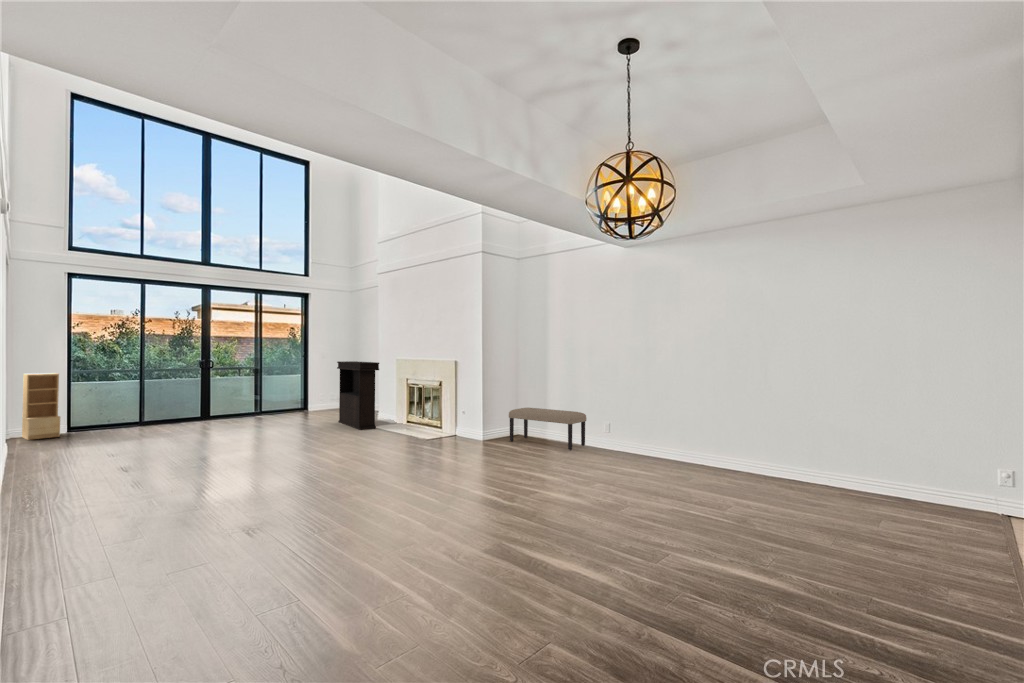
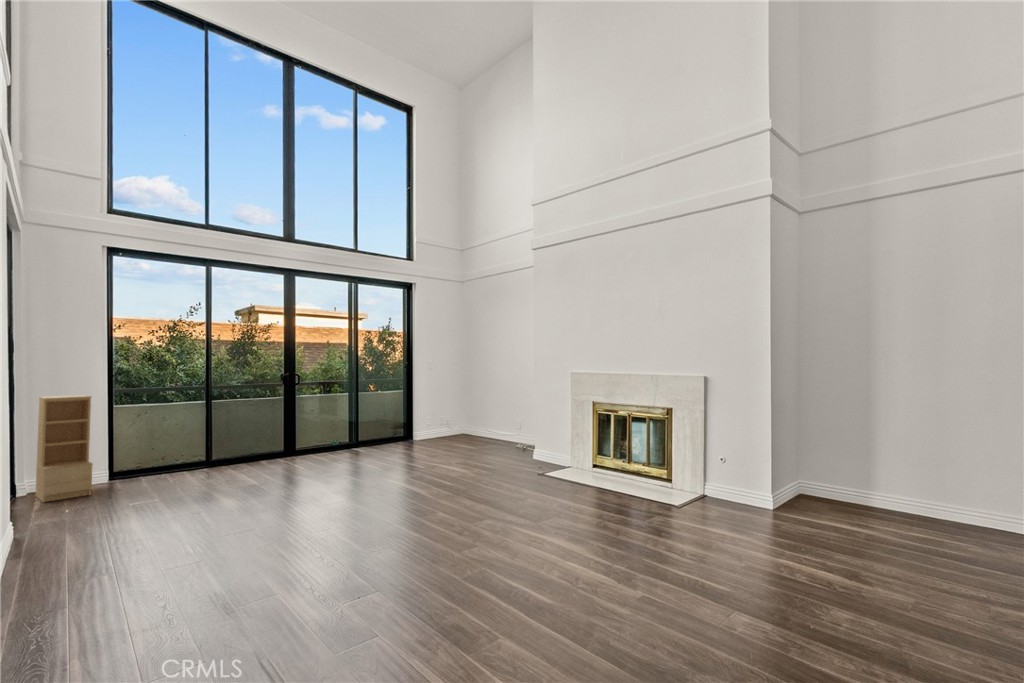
console table: present [337,361,379,430] -> none [479,375,558,482]
bench: present [509,408,586,450] -> none [818,453,985,538]

